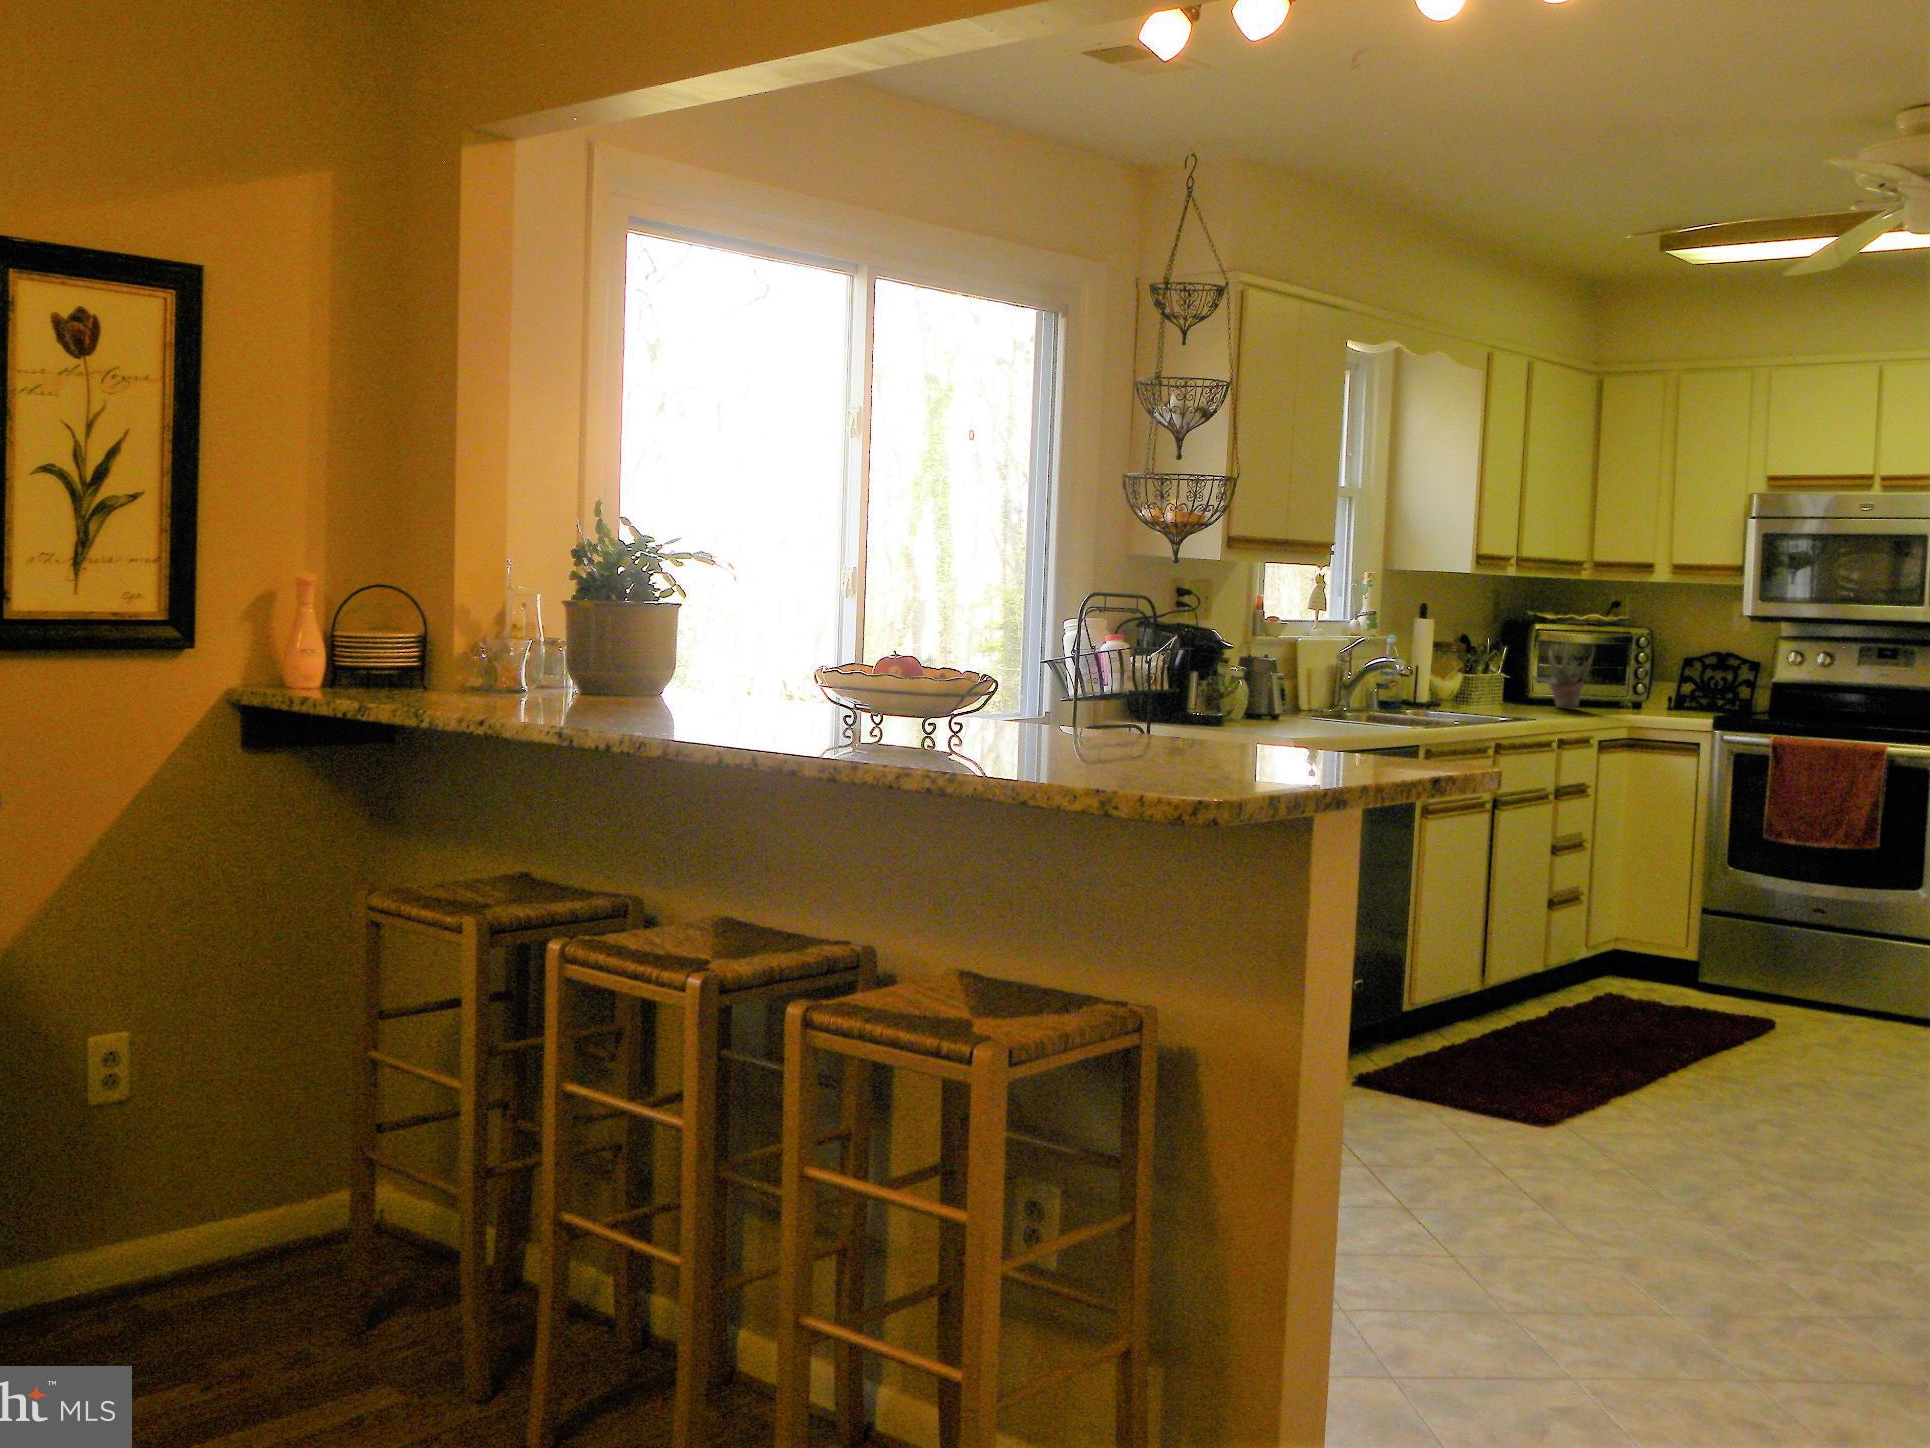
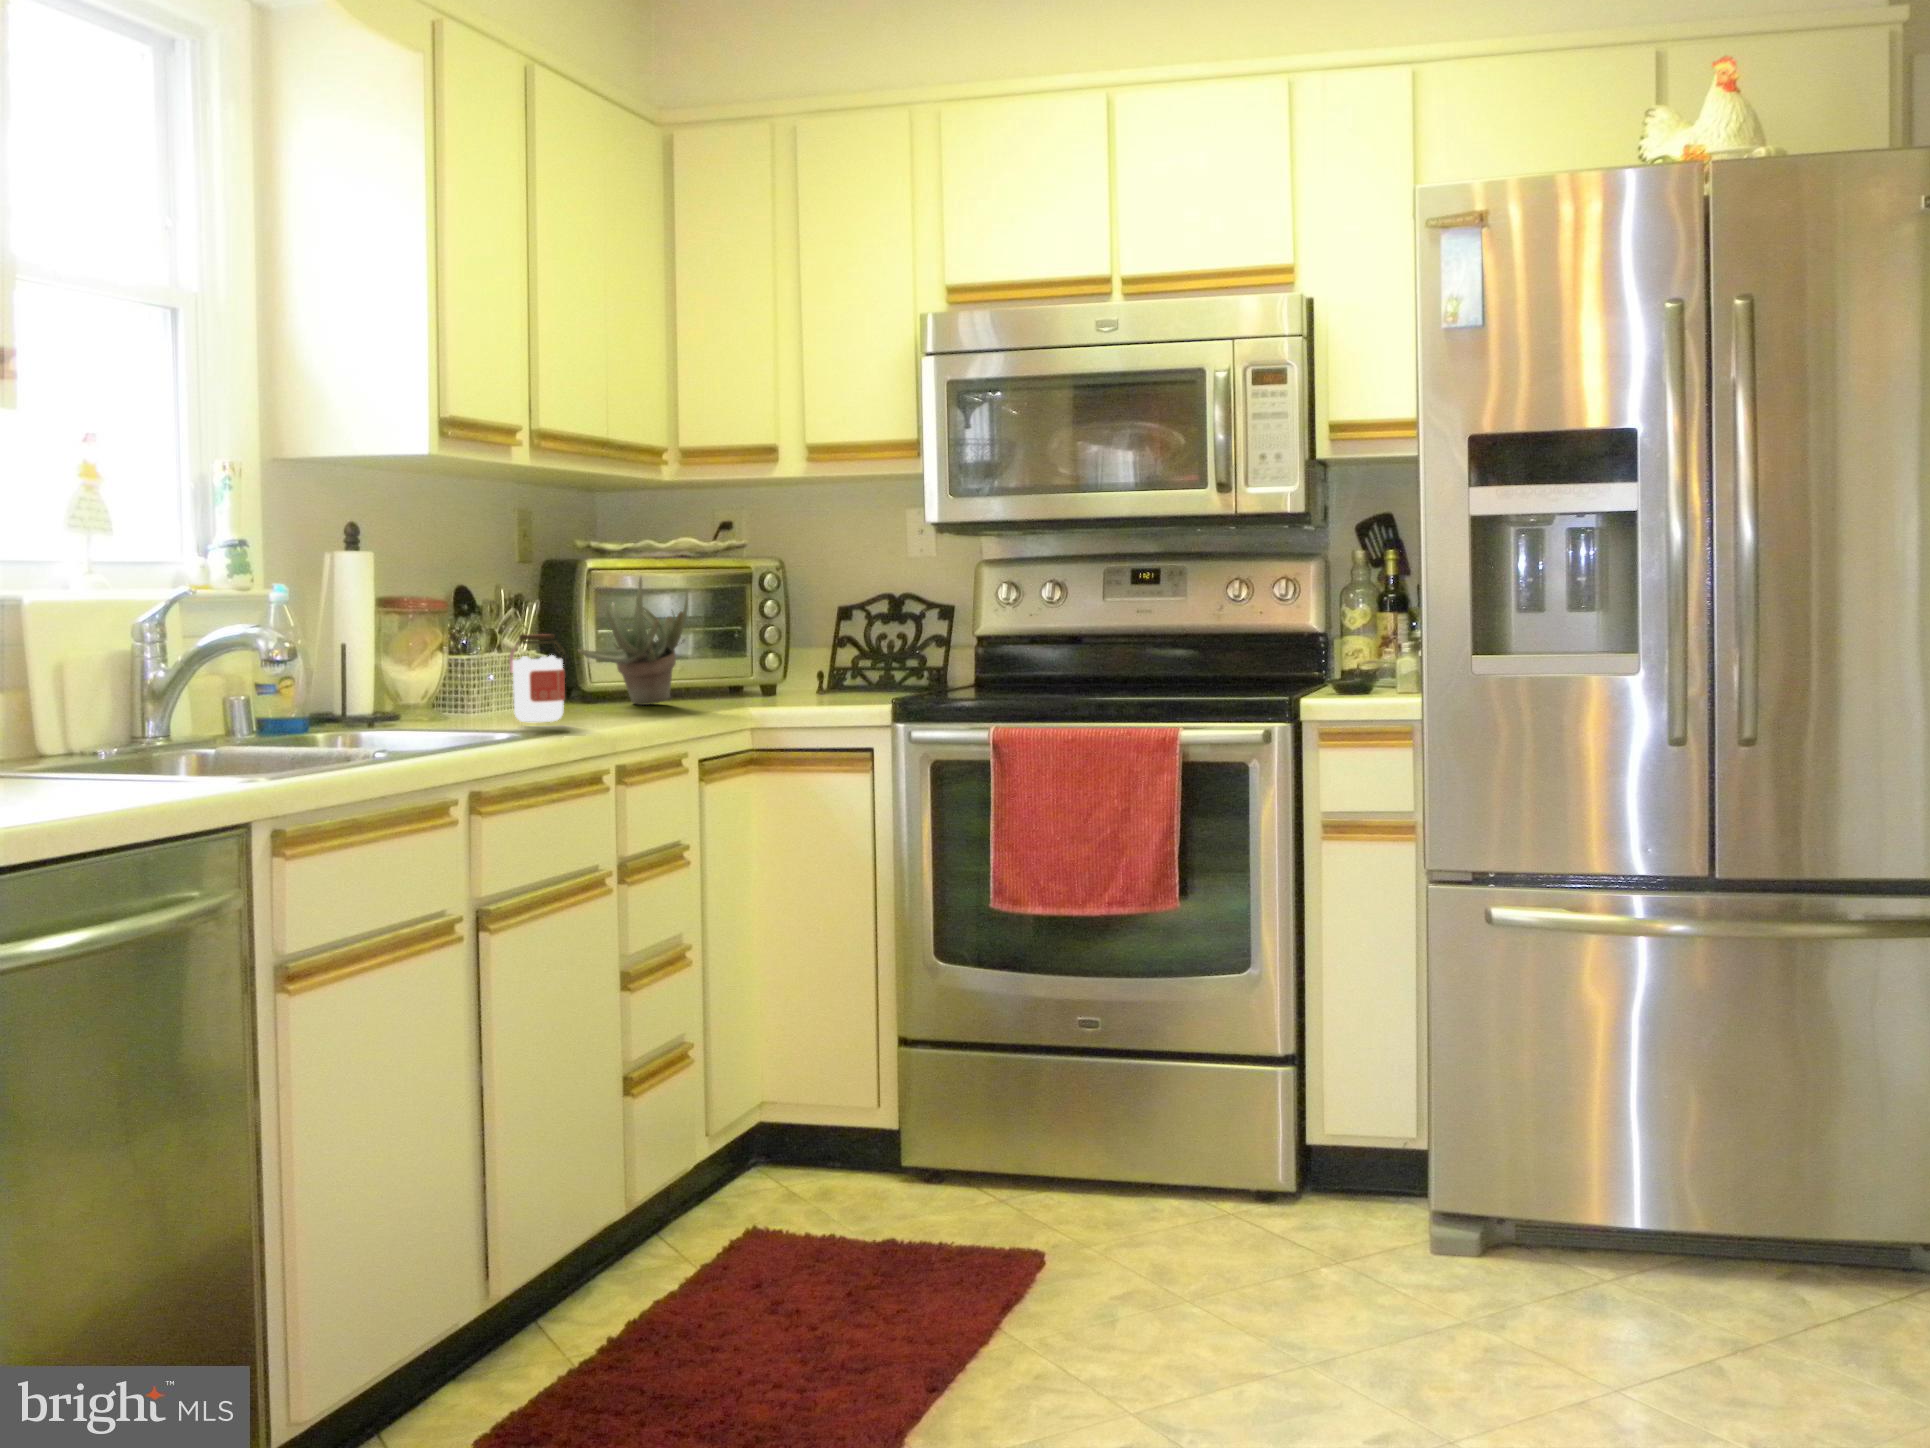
jar: none [1499,667,1530,714] -> present [509,634,565,722]

